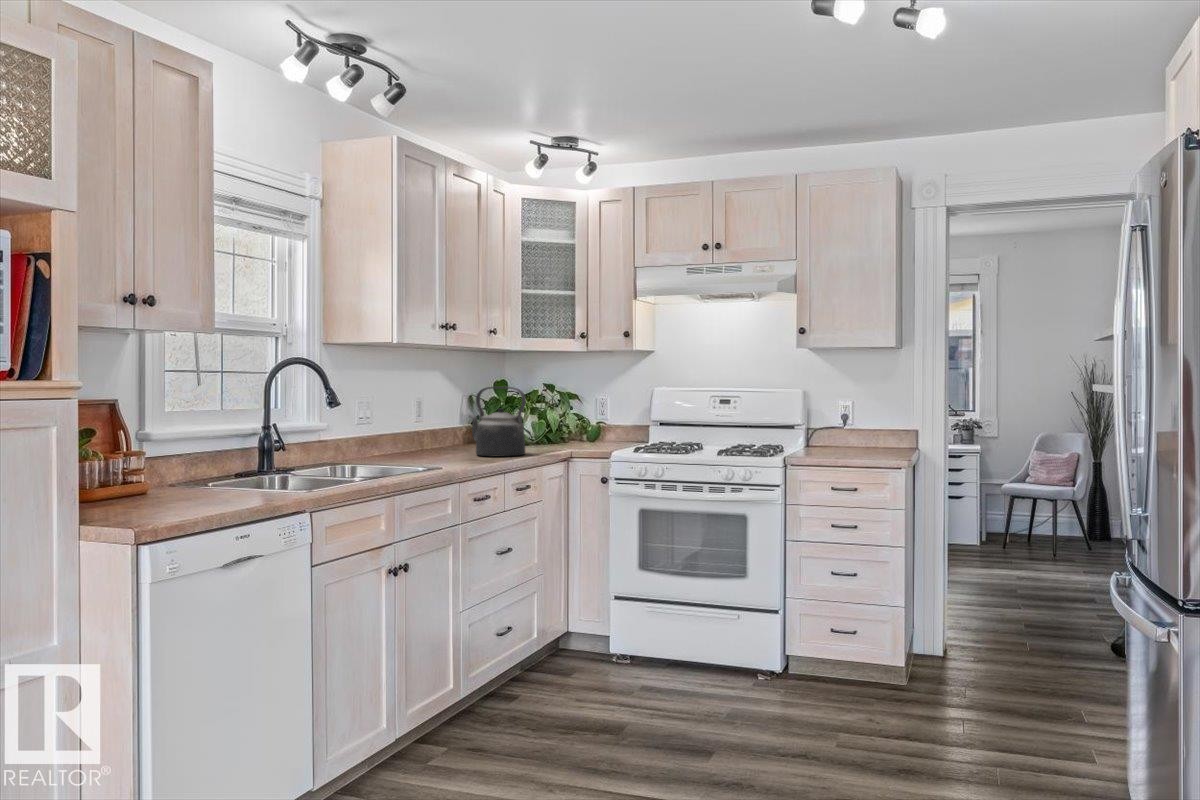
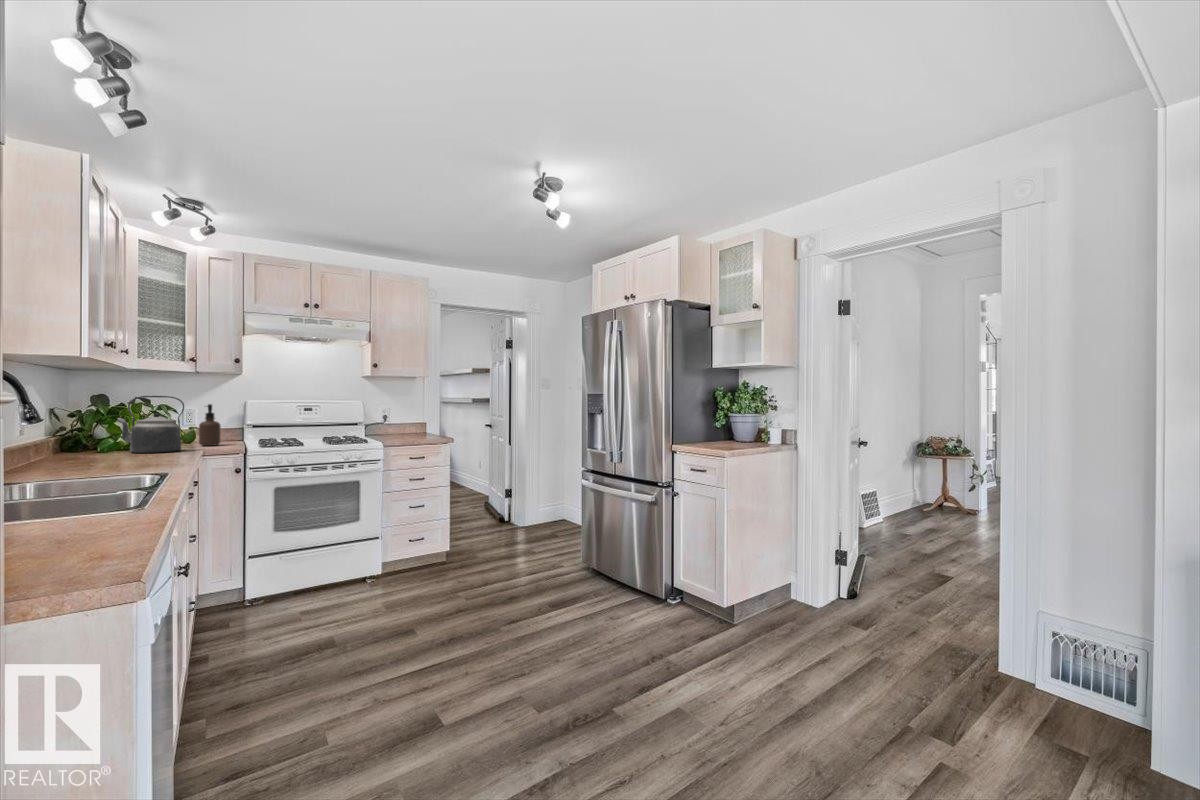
soap dispenser: none [566,396,589,450] -> present [199,404,221,446]

